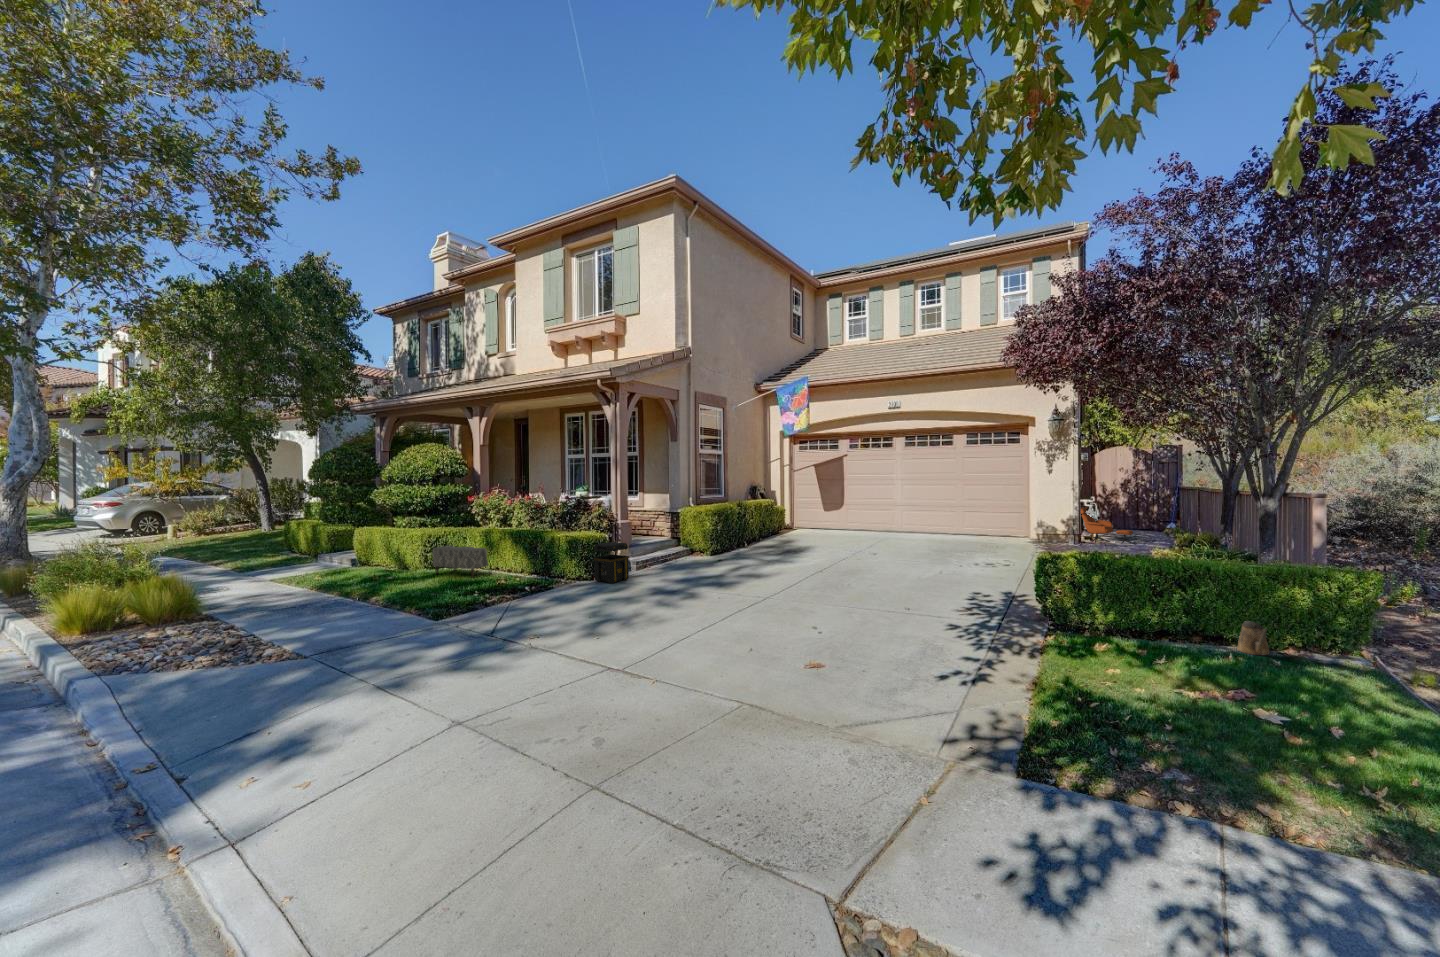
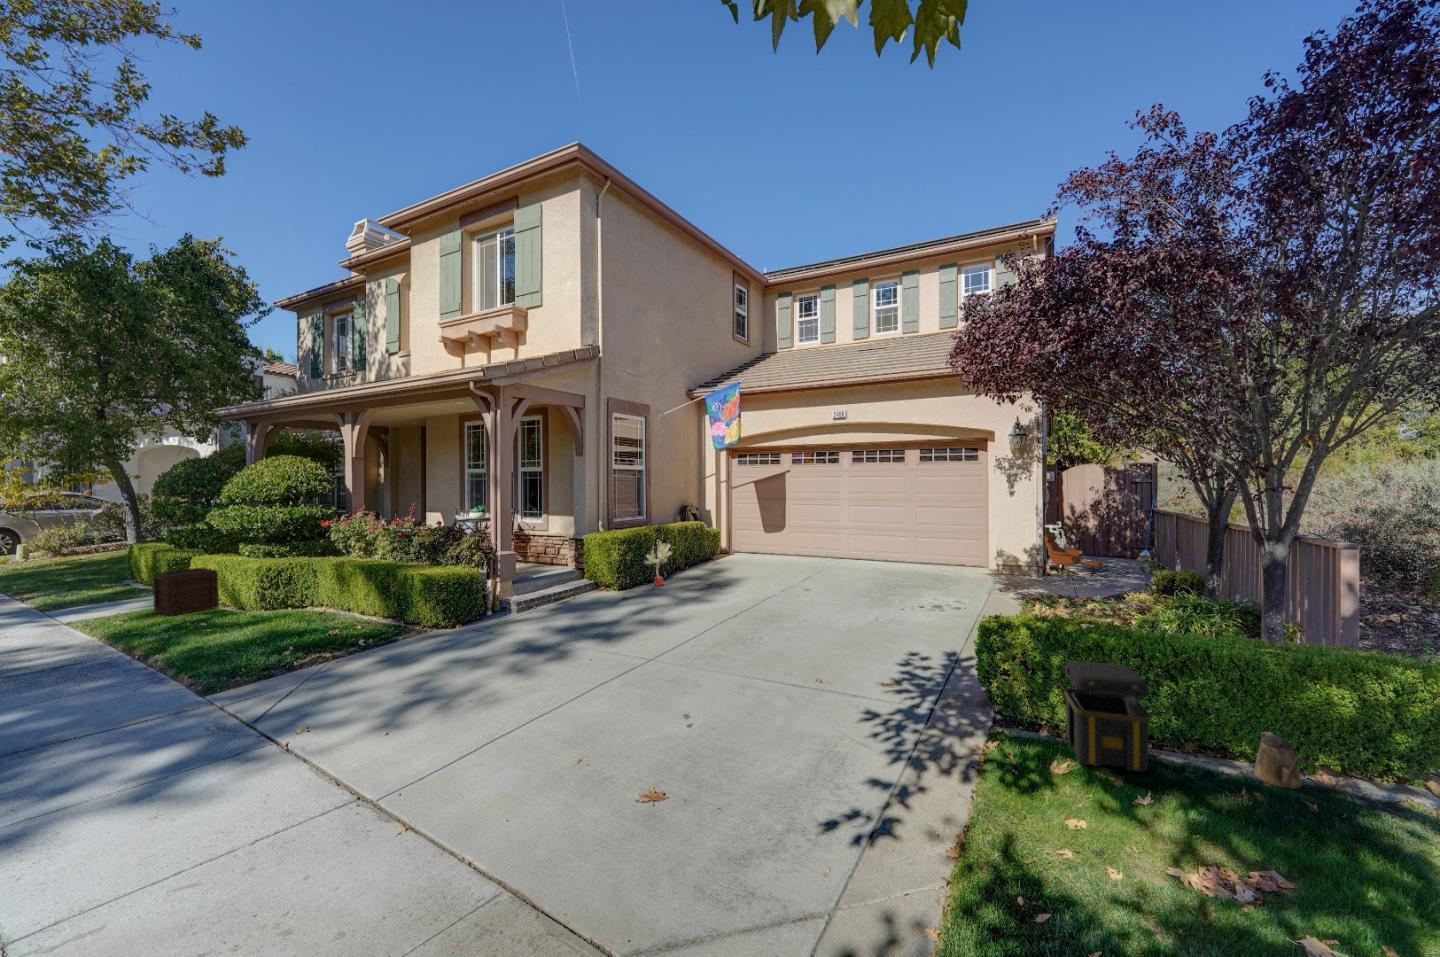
potted tree: none [731,513,754,553] -> present [645,542,672,586]
wooden crate: none [336,537,387,575] -> present [153,568,219,616]
toolbox: present [594,542,629,583] -> present [1064,661,1151,772]
bench: present [433,545,492,578] -> none [265,579,341,622]

